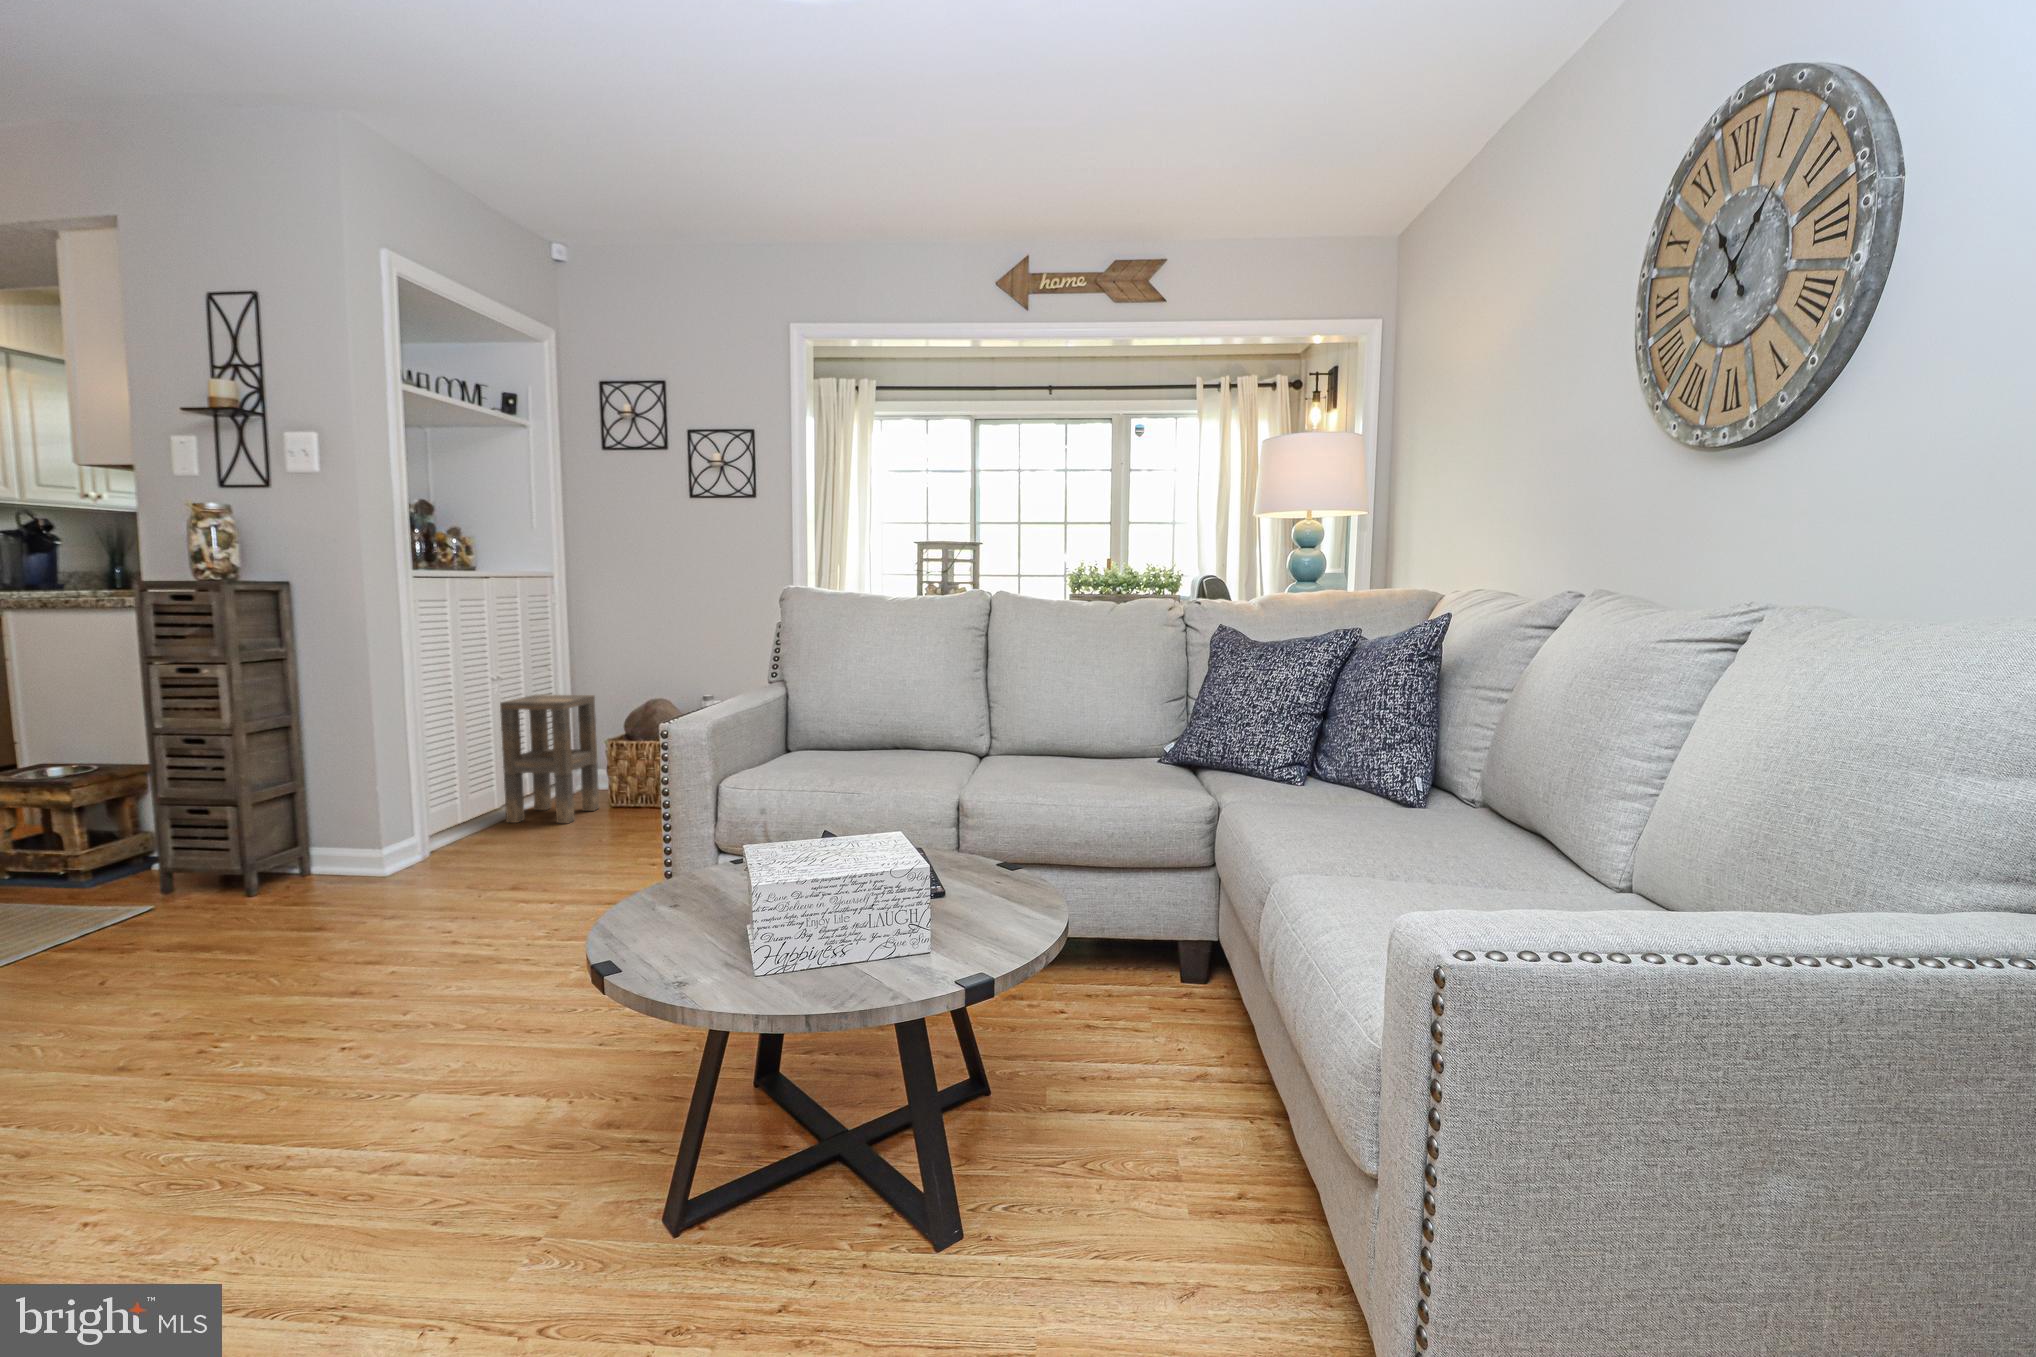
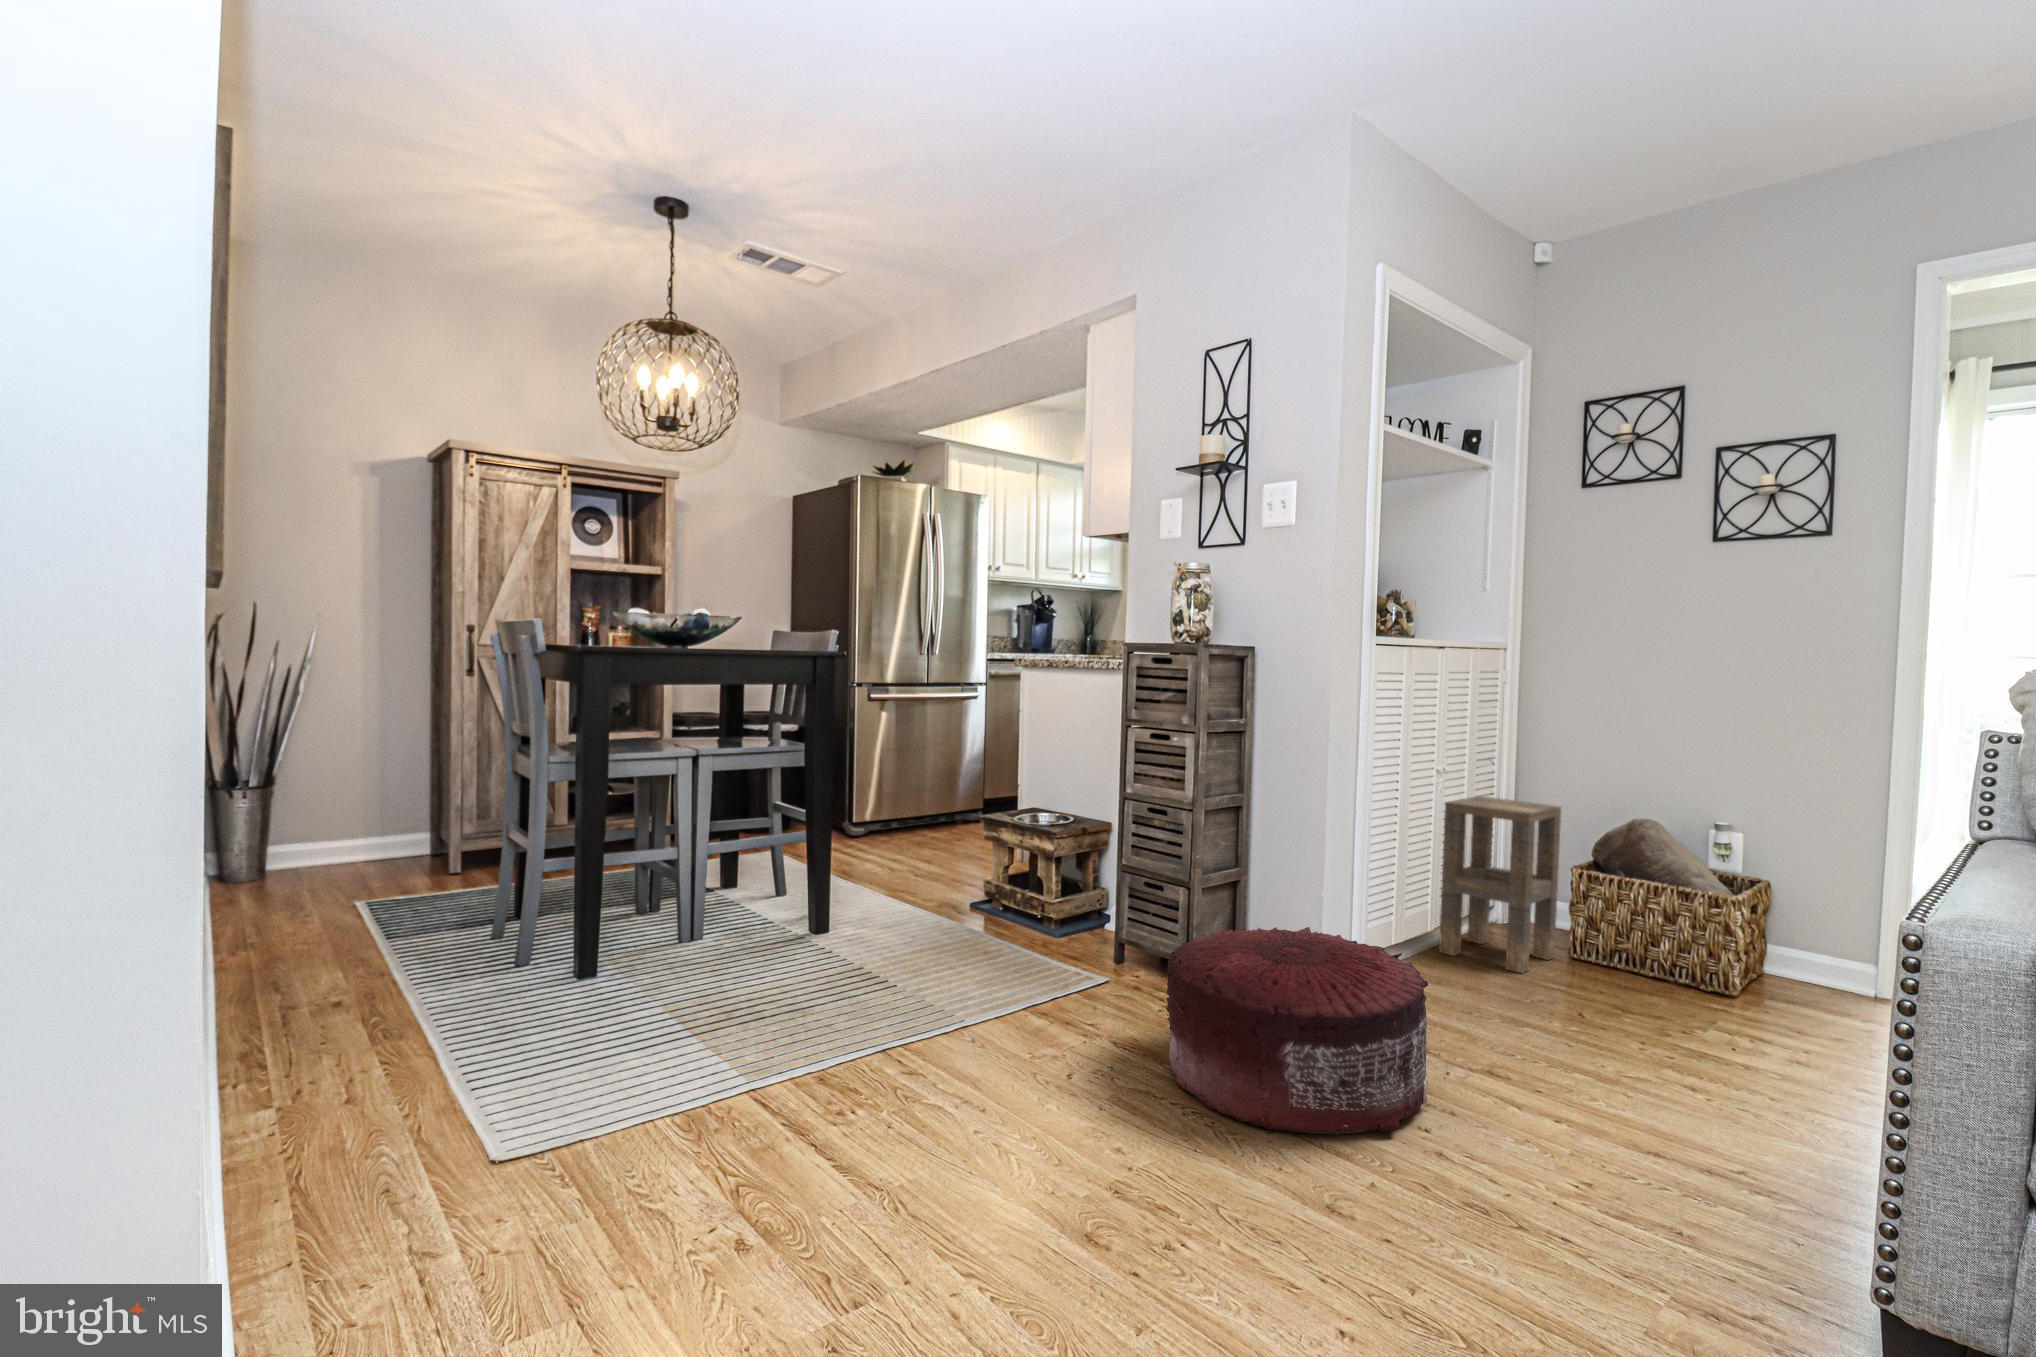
pouf: none [200,813,453,966] -> present [1166,927,1428,1134]

